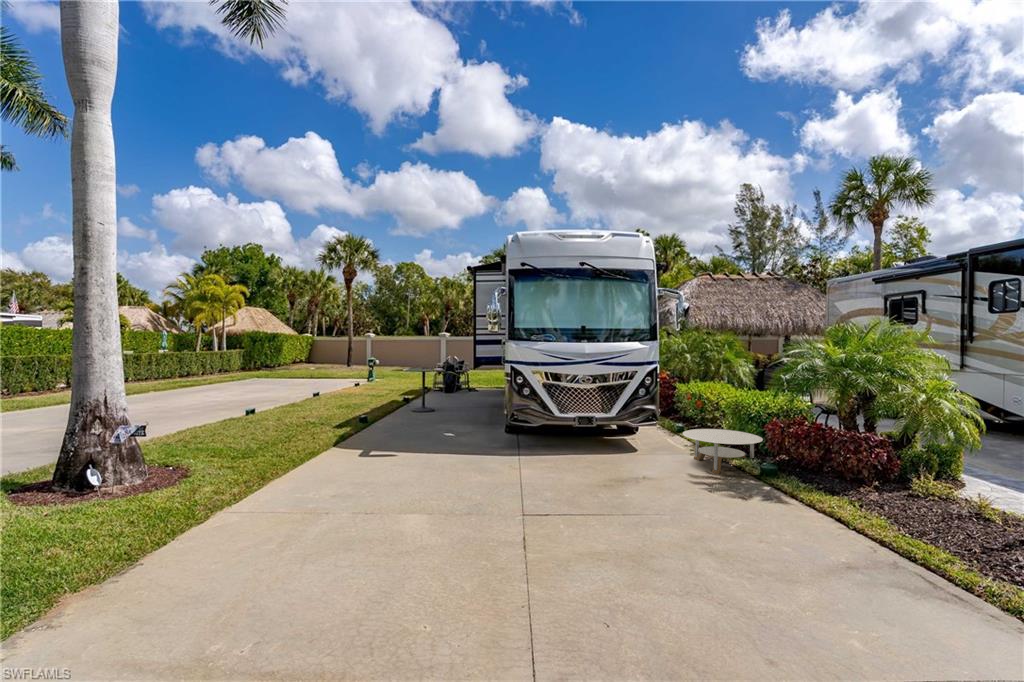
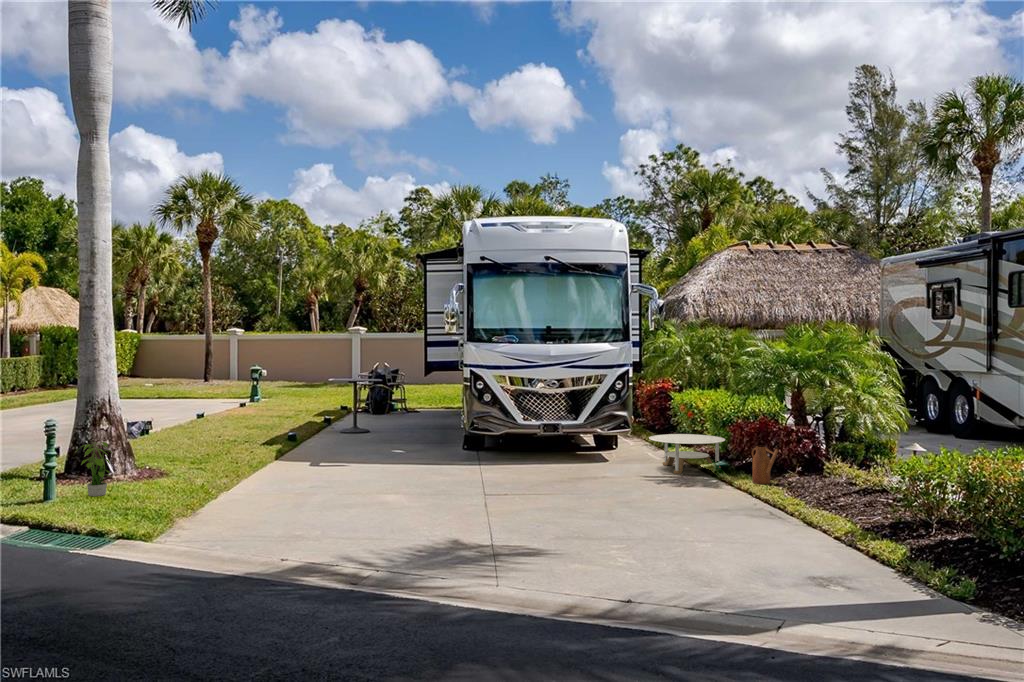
potted plant: none [86,440,134,501] -> present [76,442,112,496]
watering can: none [805,452,845,495] -> present [752,446,779,484]

